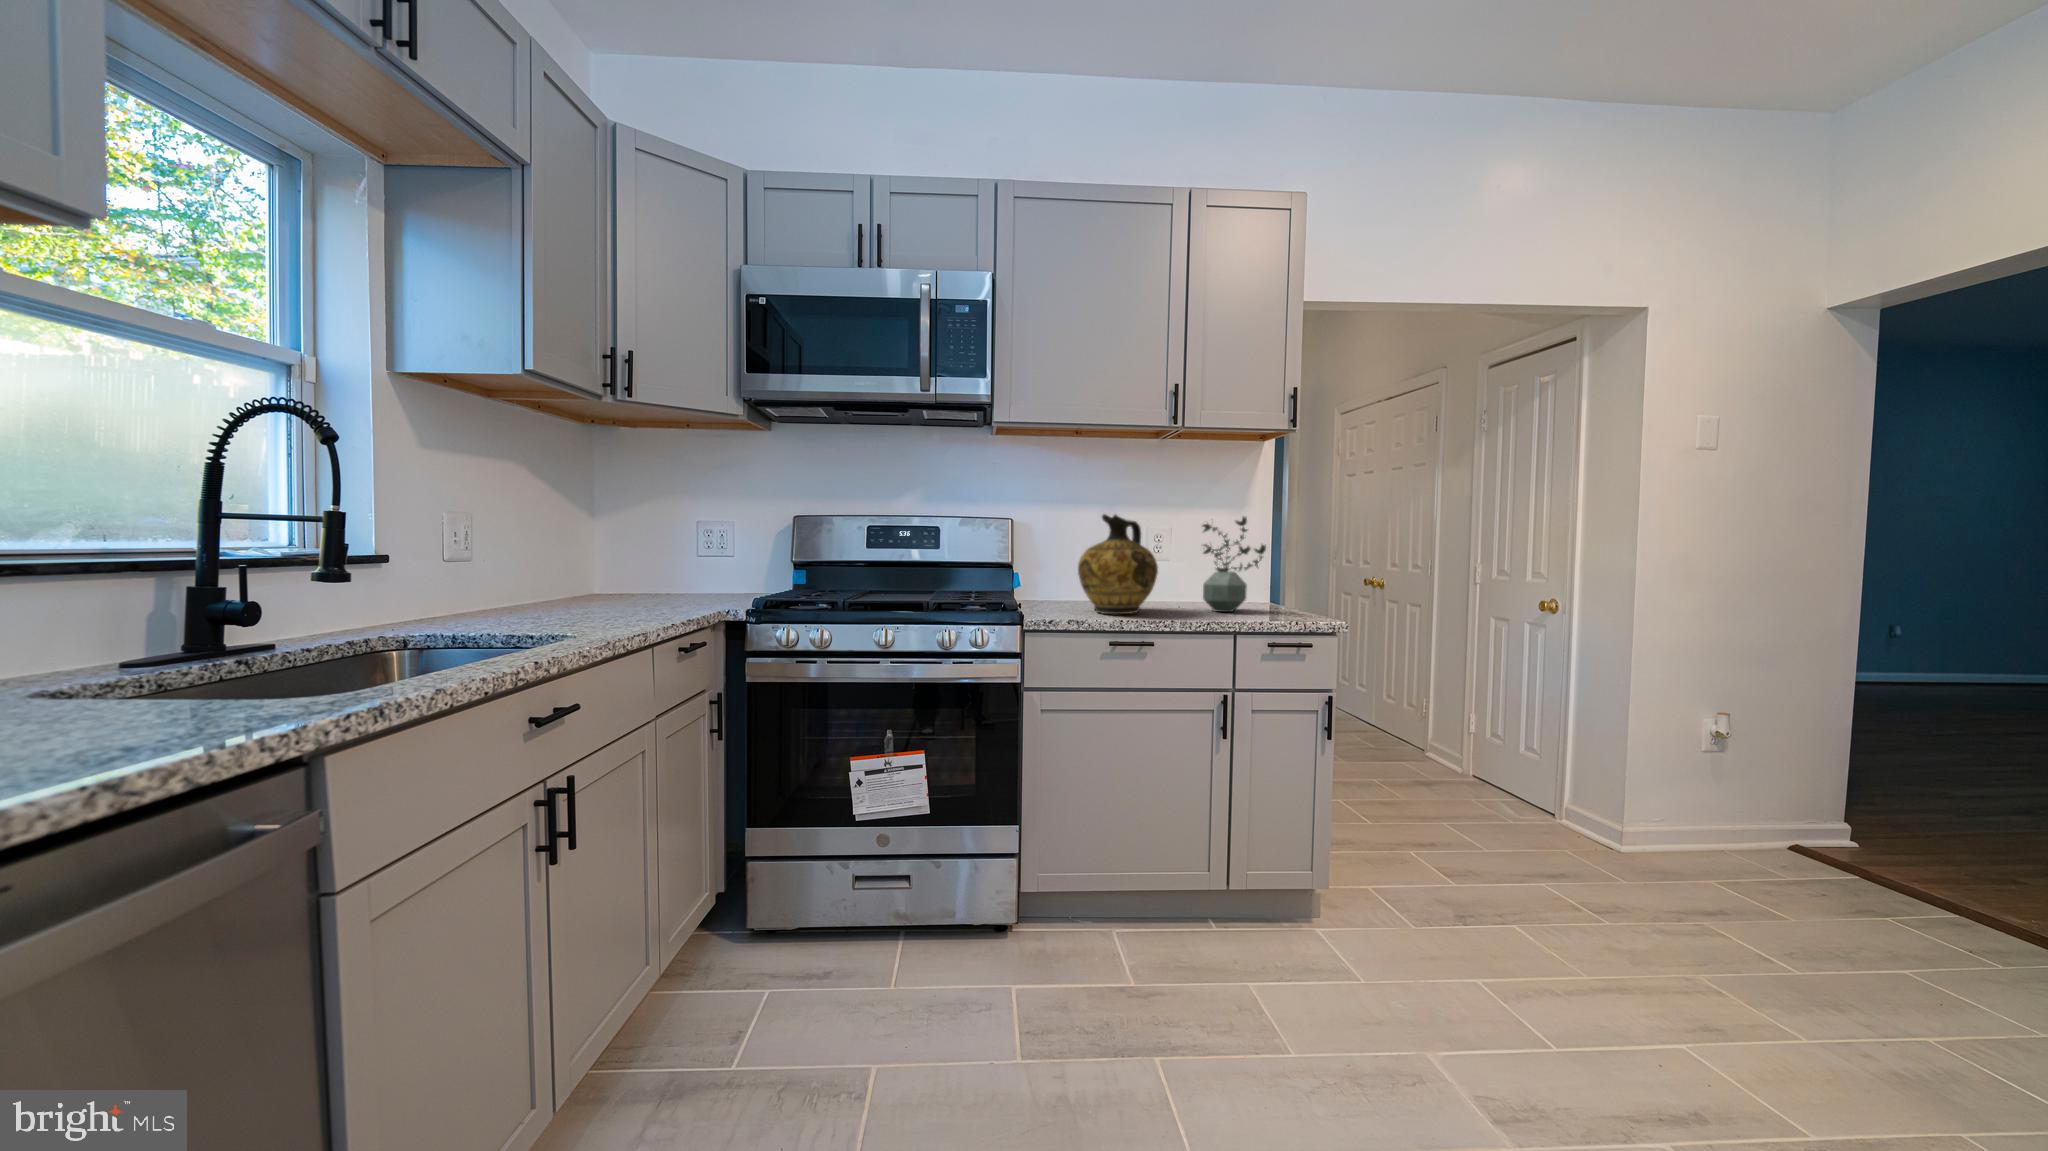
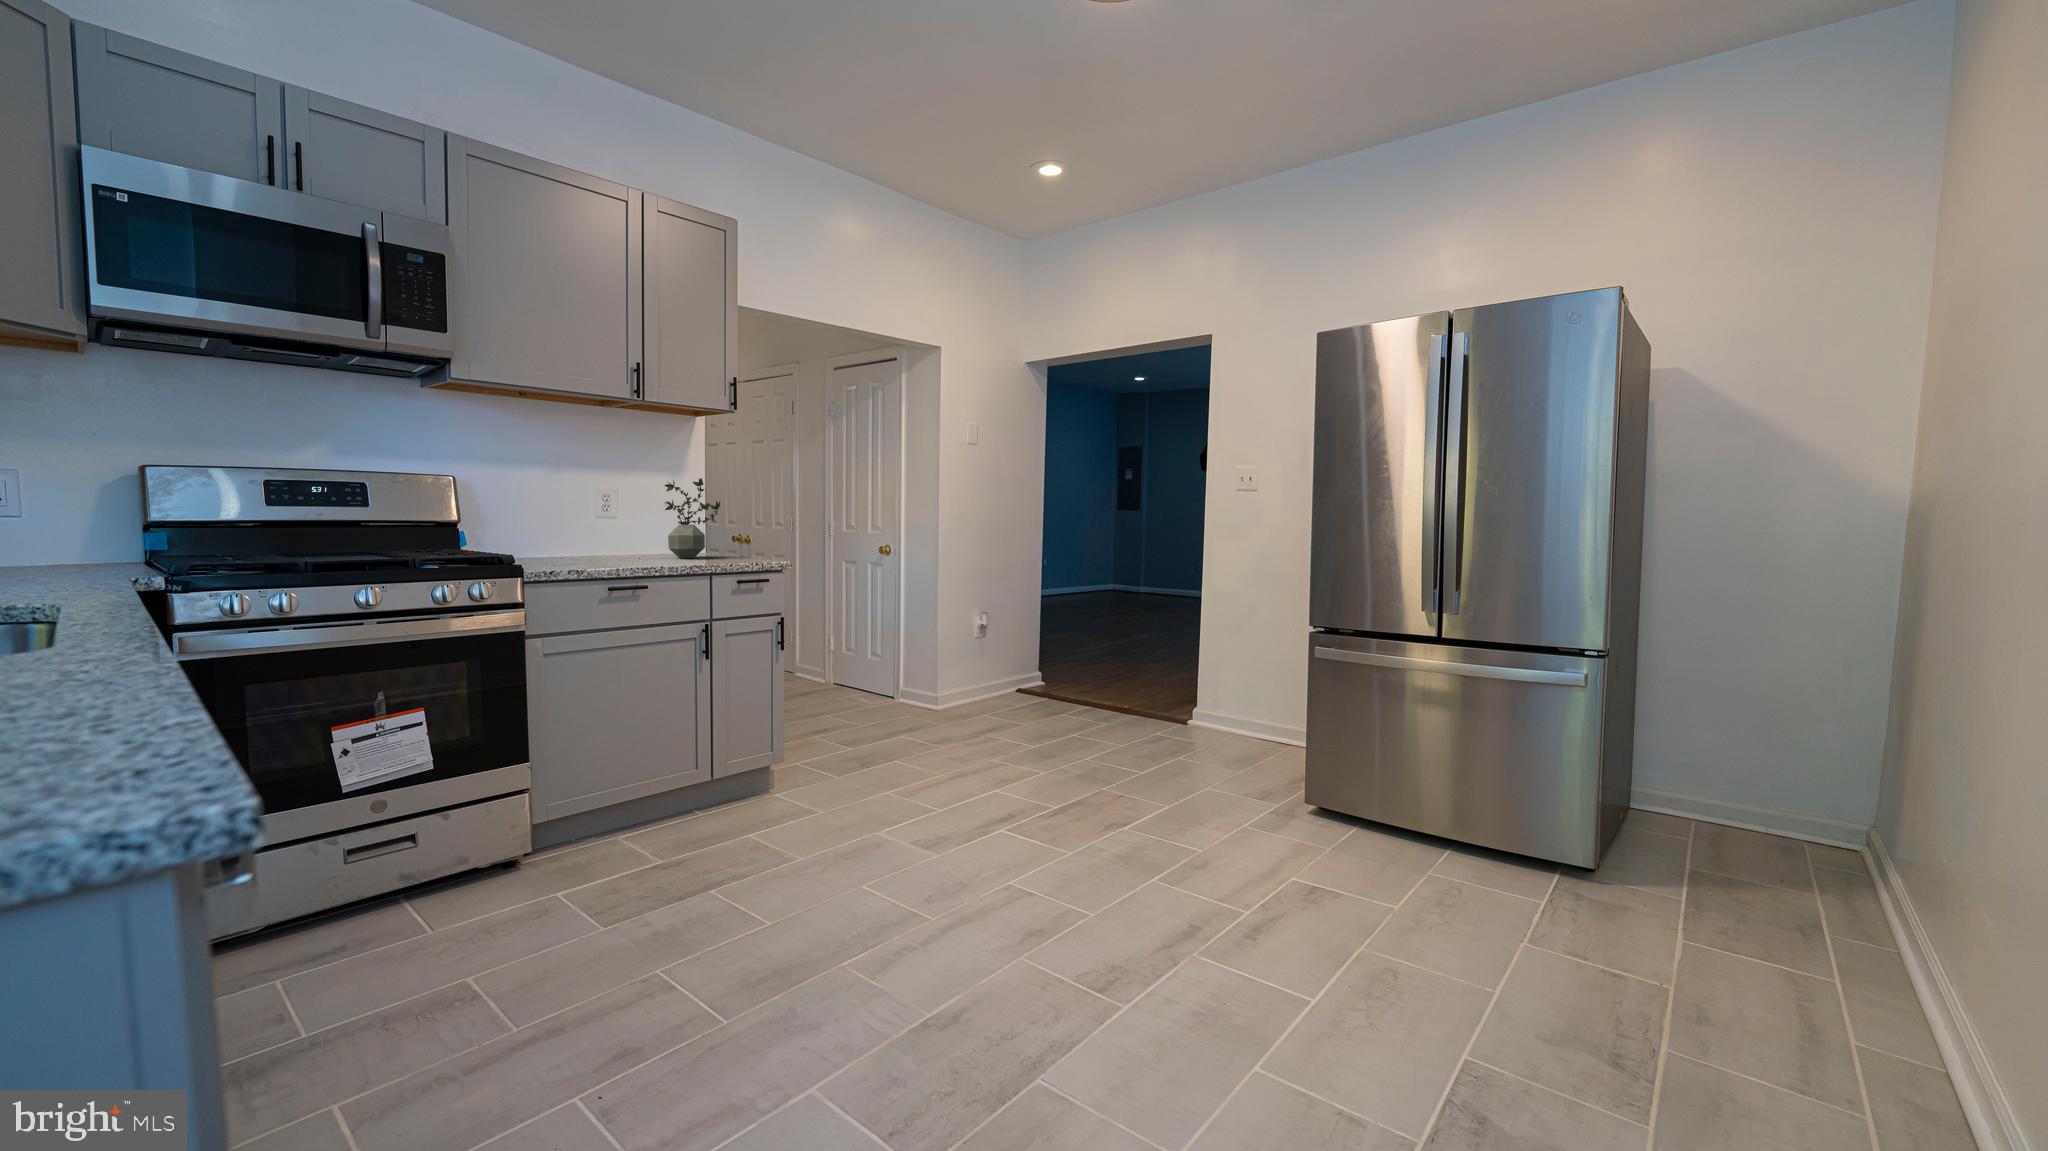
ceramic jug: present [1078,514,1158,614] -> none [556,473,636,564]

